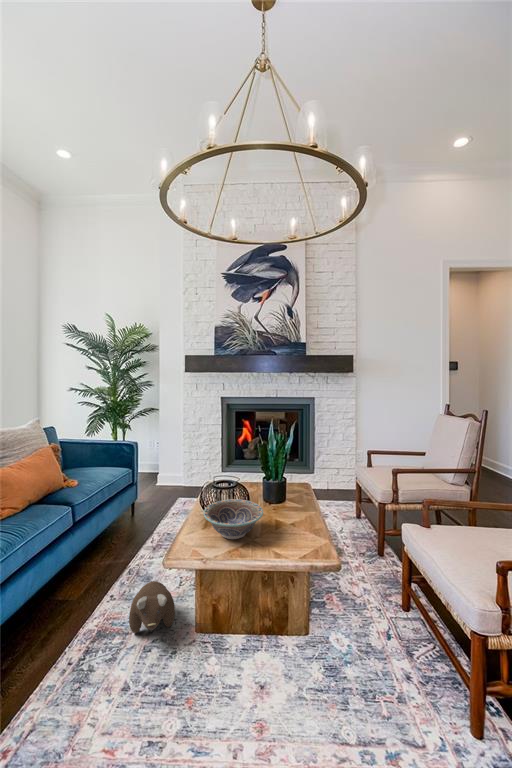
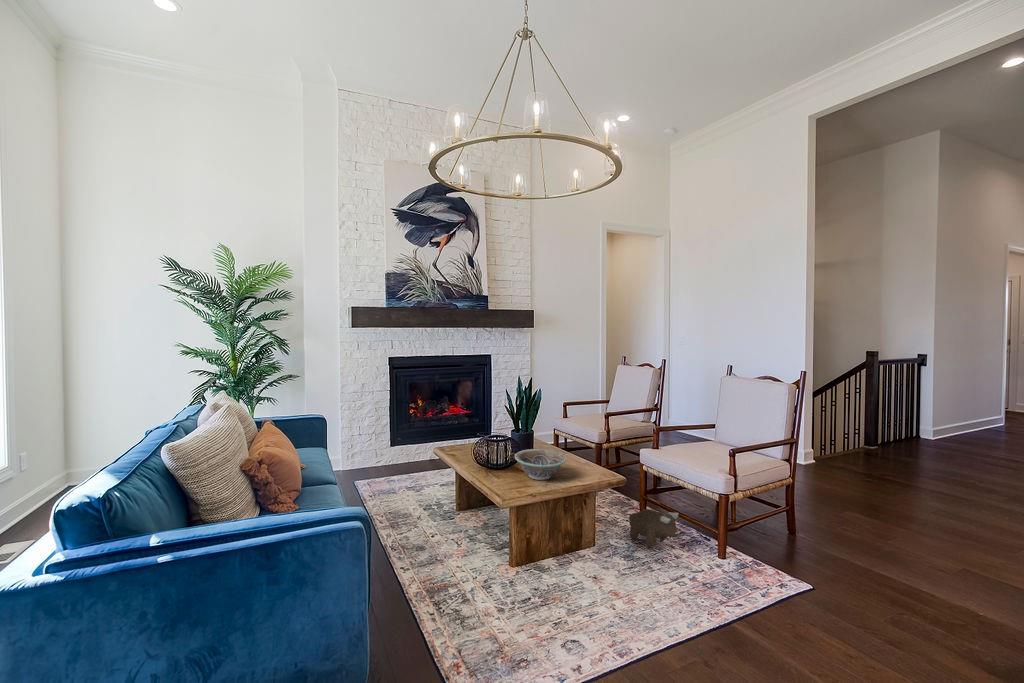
plush toy: present [129,581,175,633] -> present [629,509,680,549]

